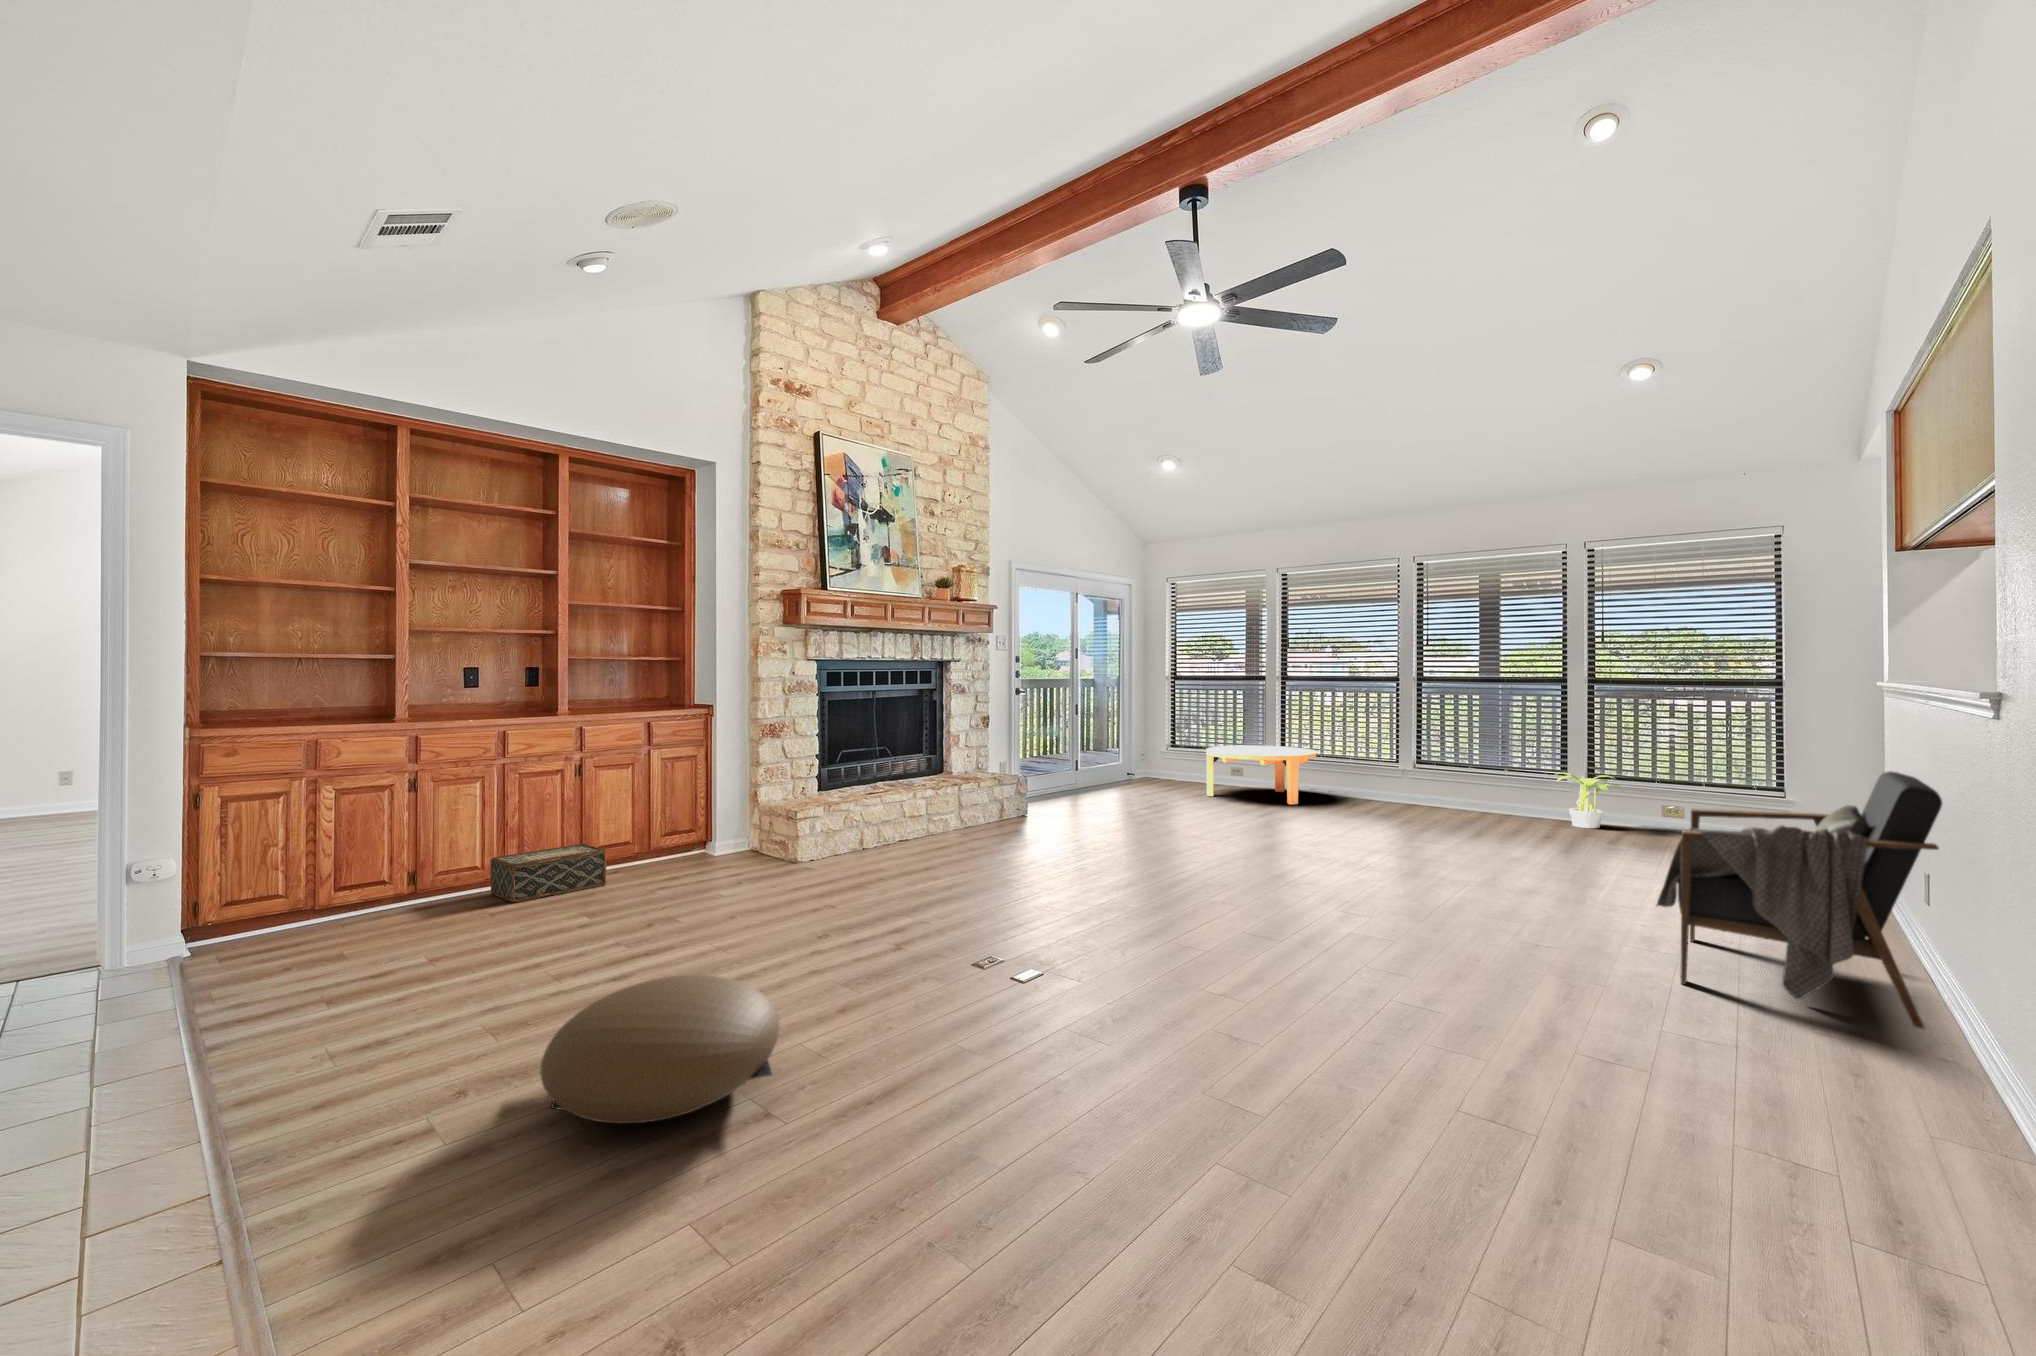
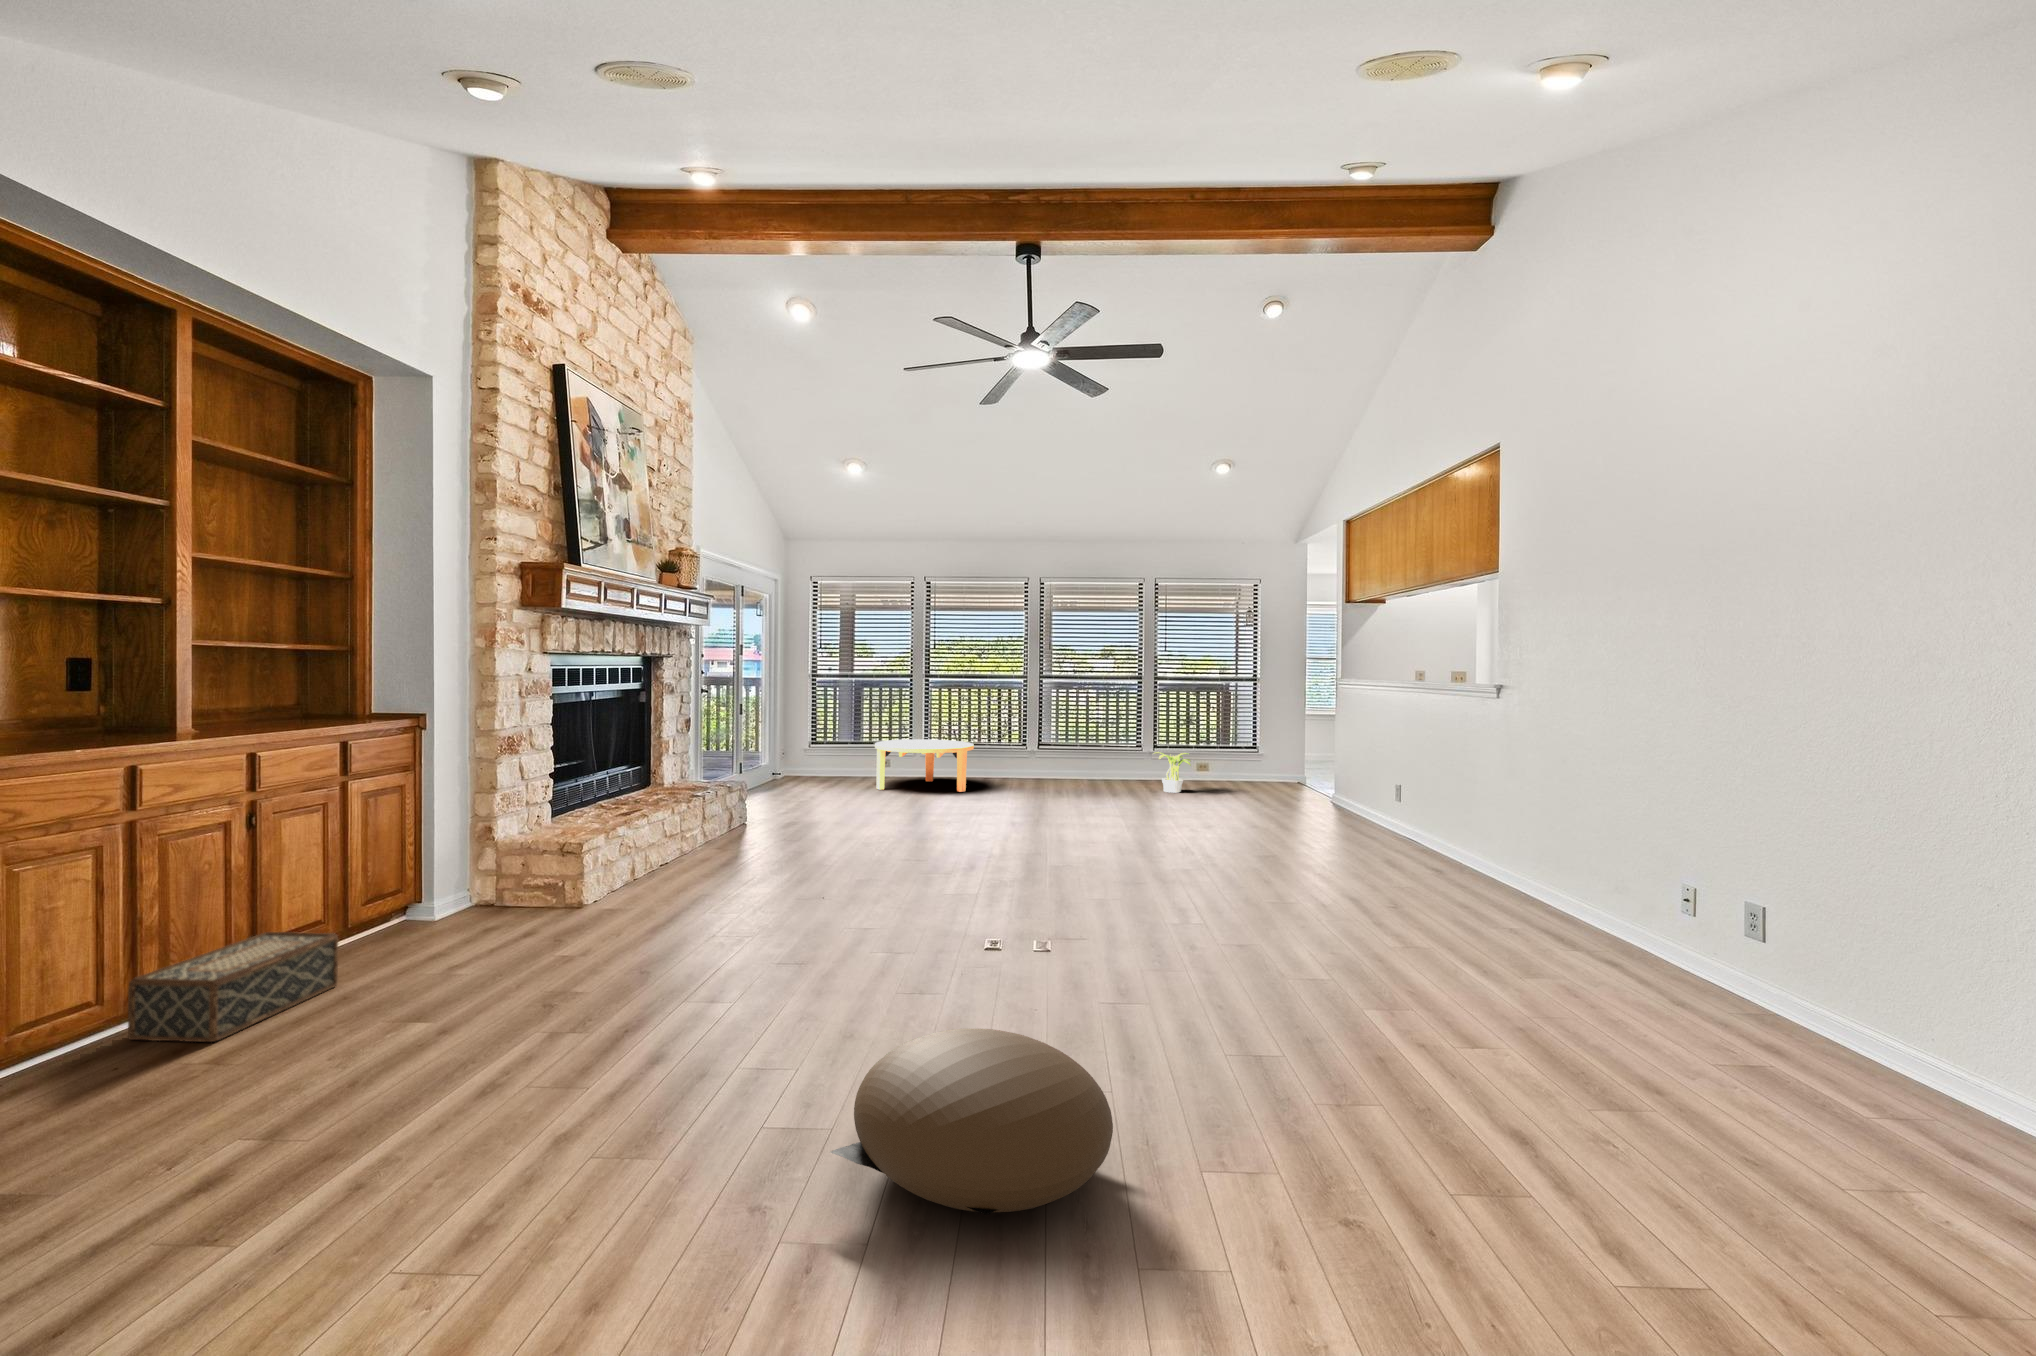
armchair: present [1657,772,1942,1029] -> none [1344,744,1507,891]

